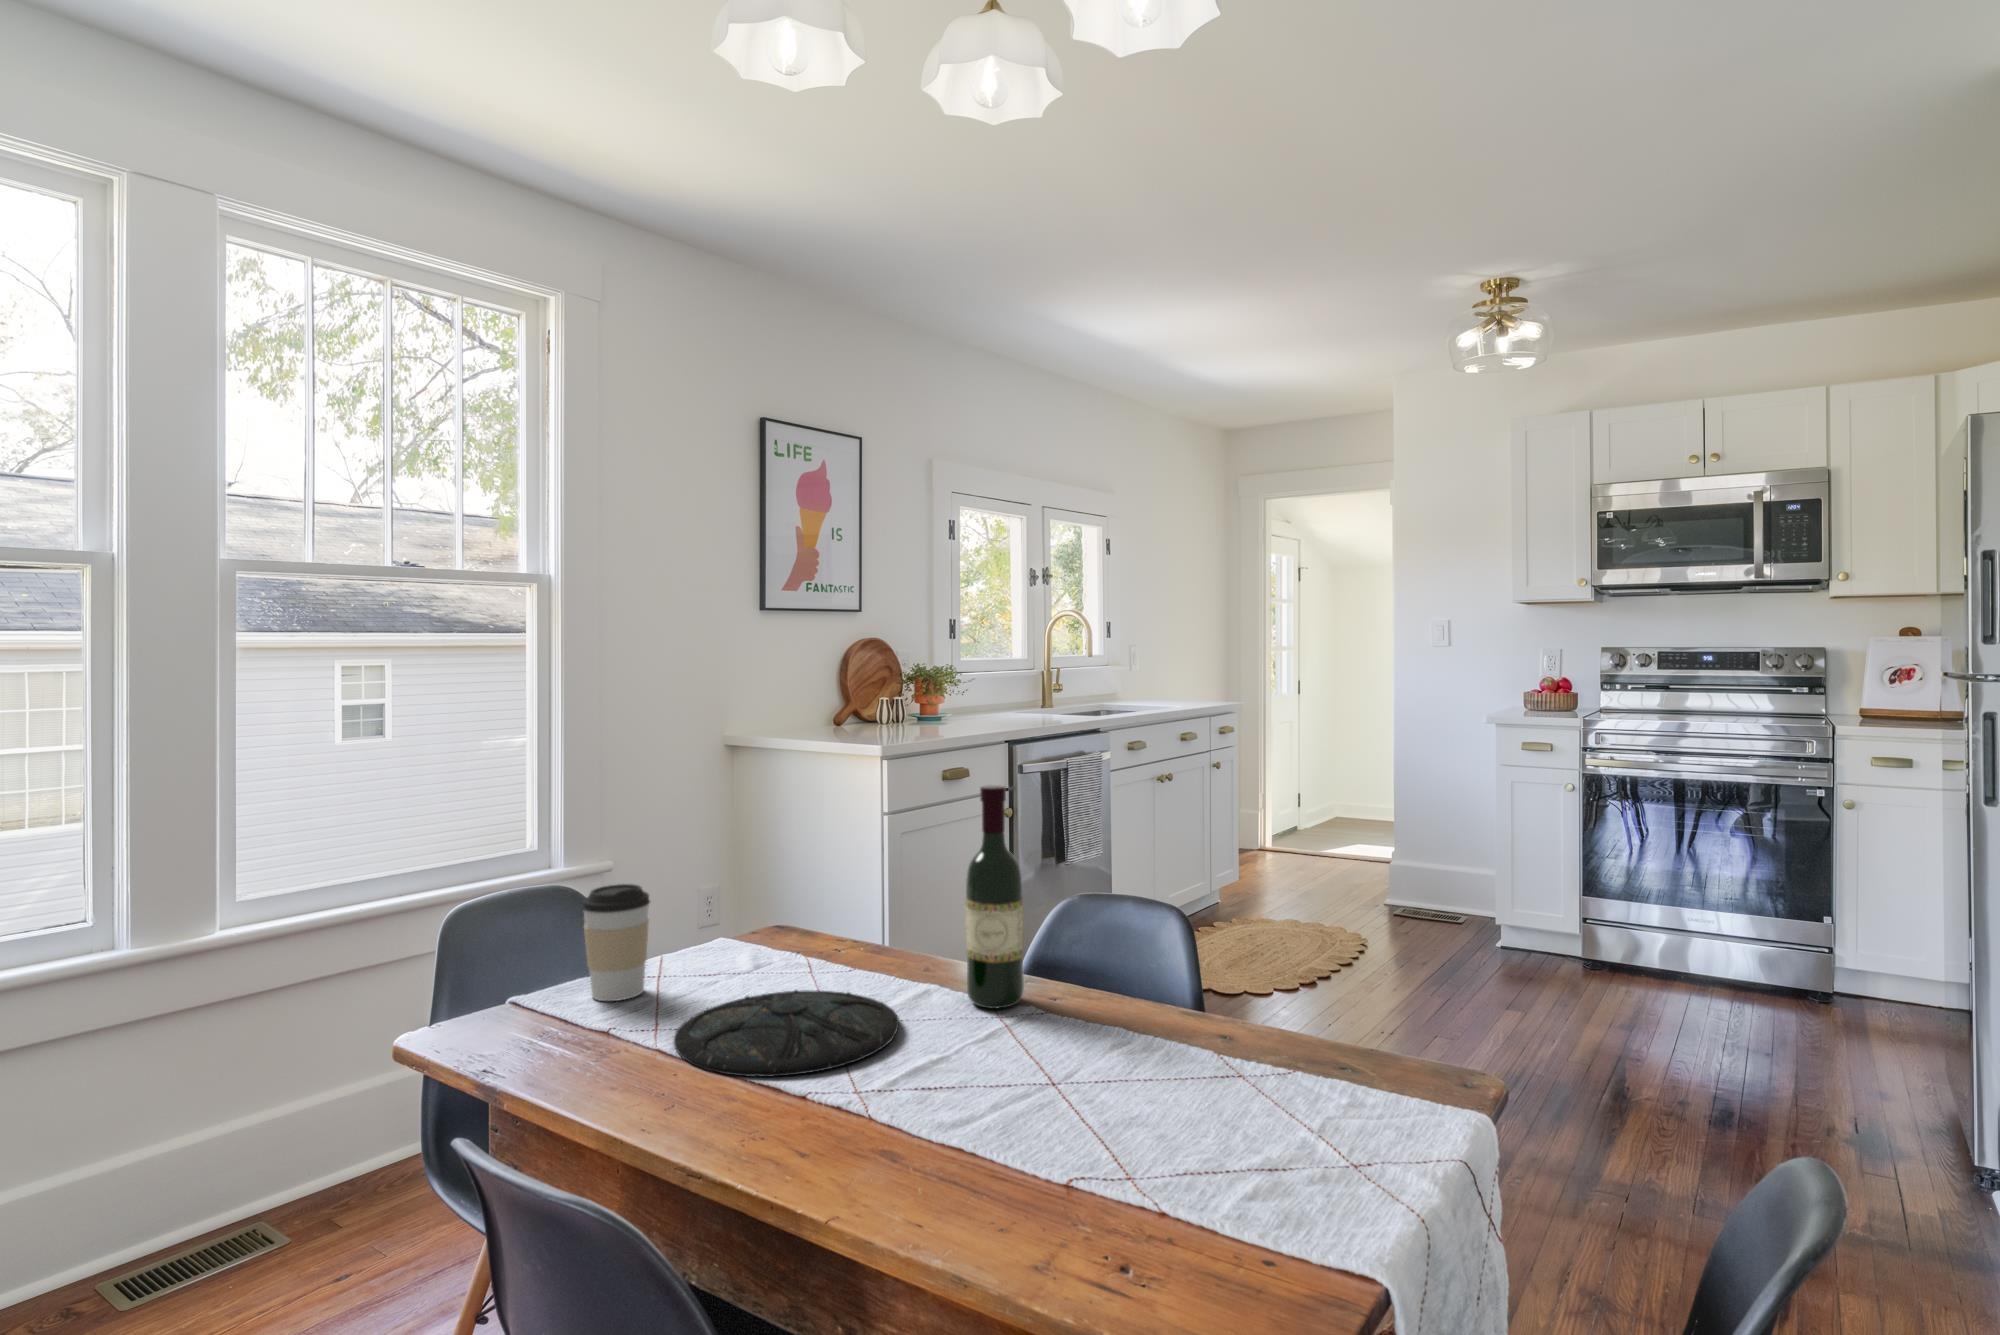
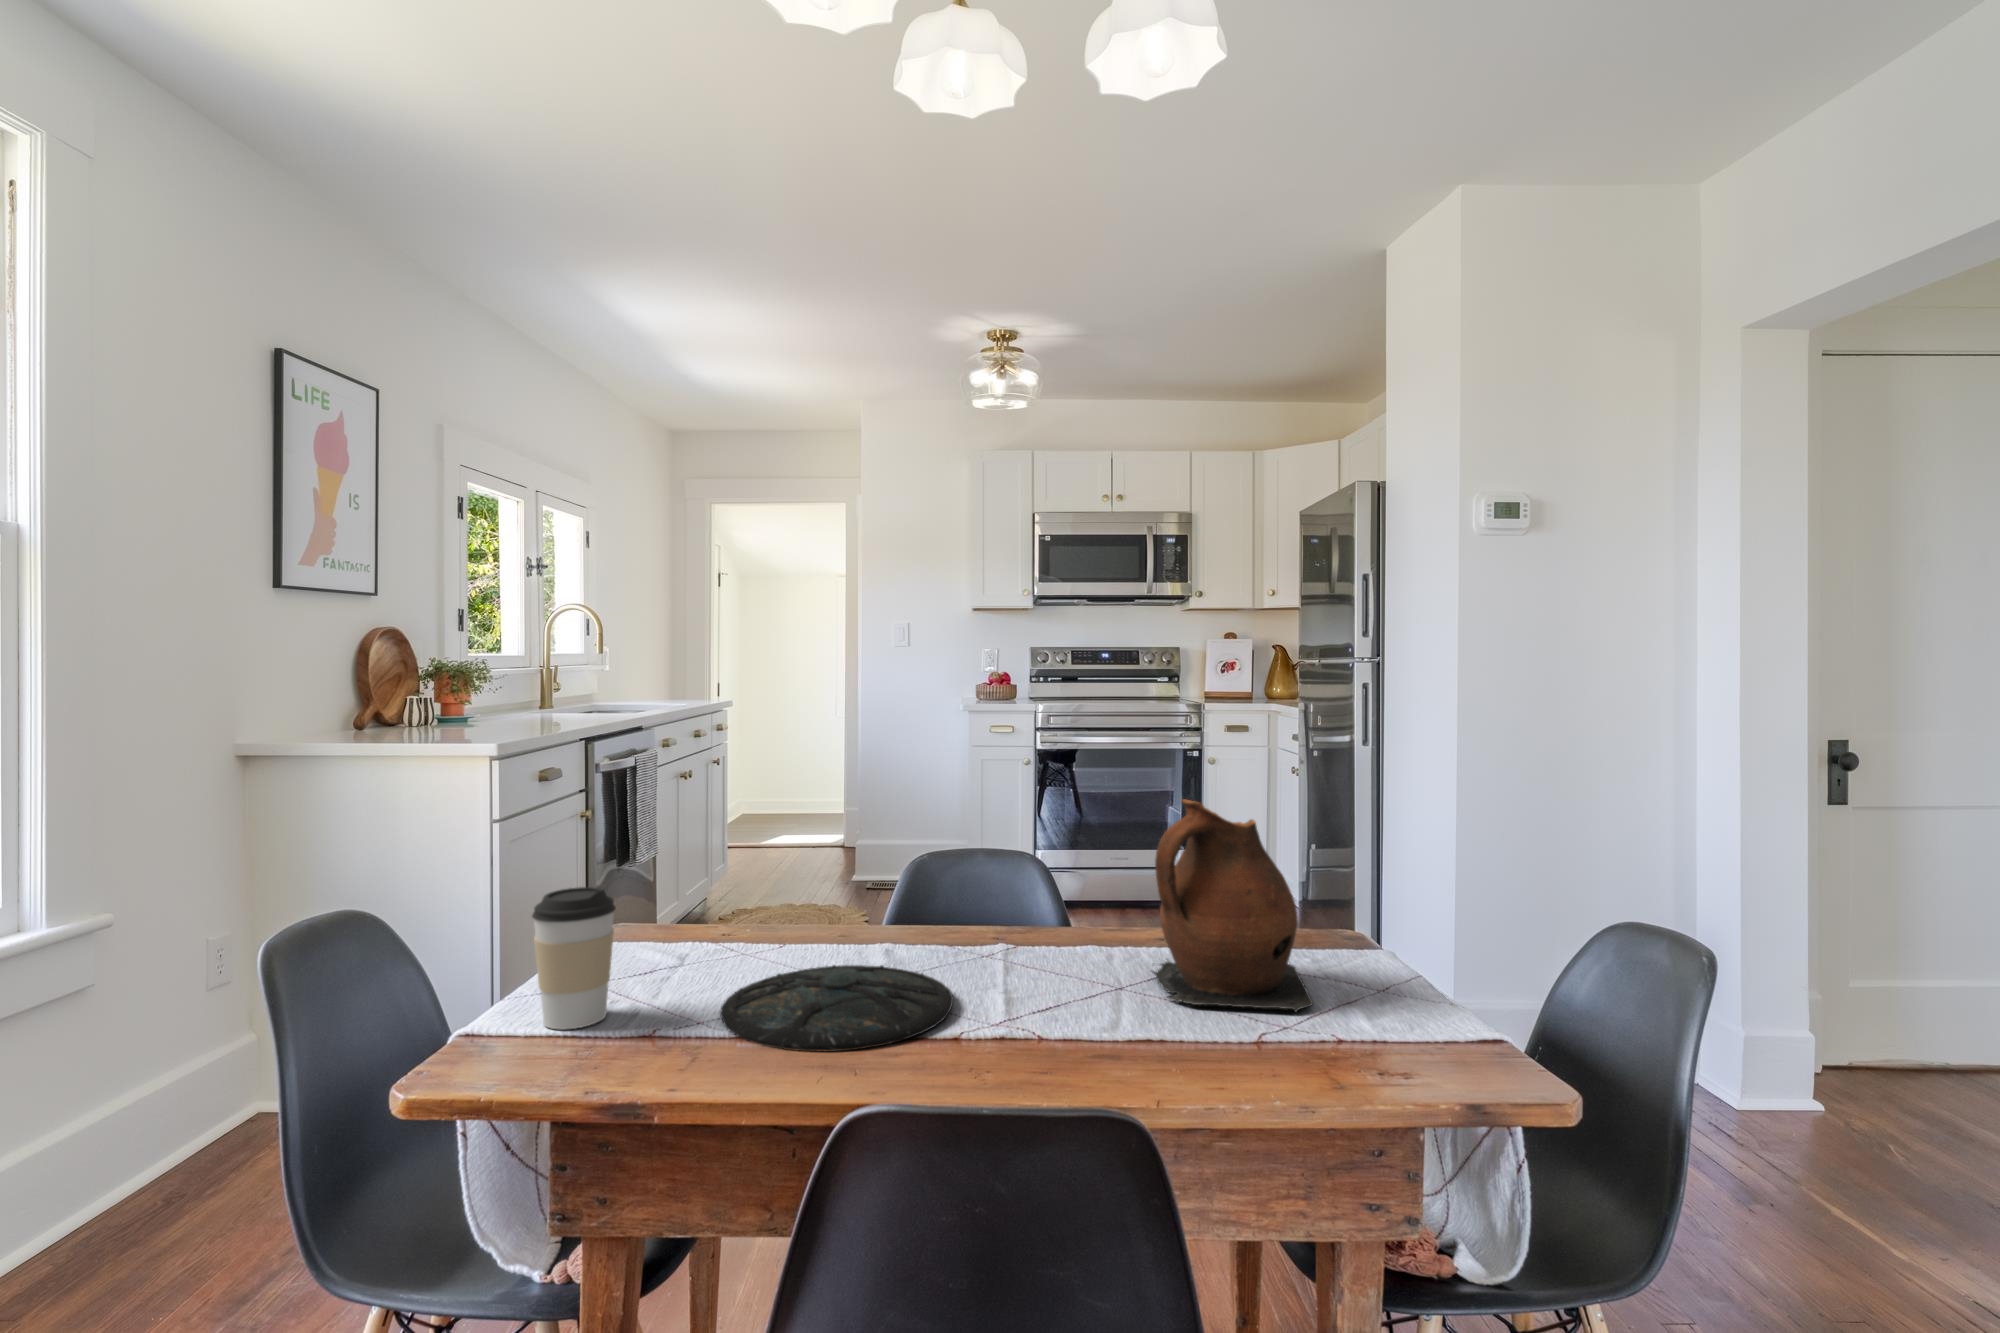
wine bottle: present [966,785,1024,1009] -> none [925,747,979,955]
ceramic pitcher: none [1069,874,1302,1169] -> present [1153,799,1313,1013]

